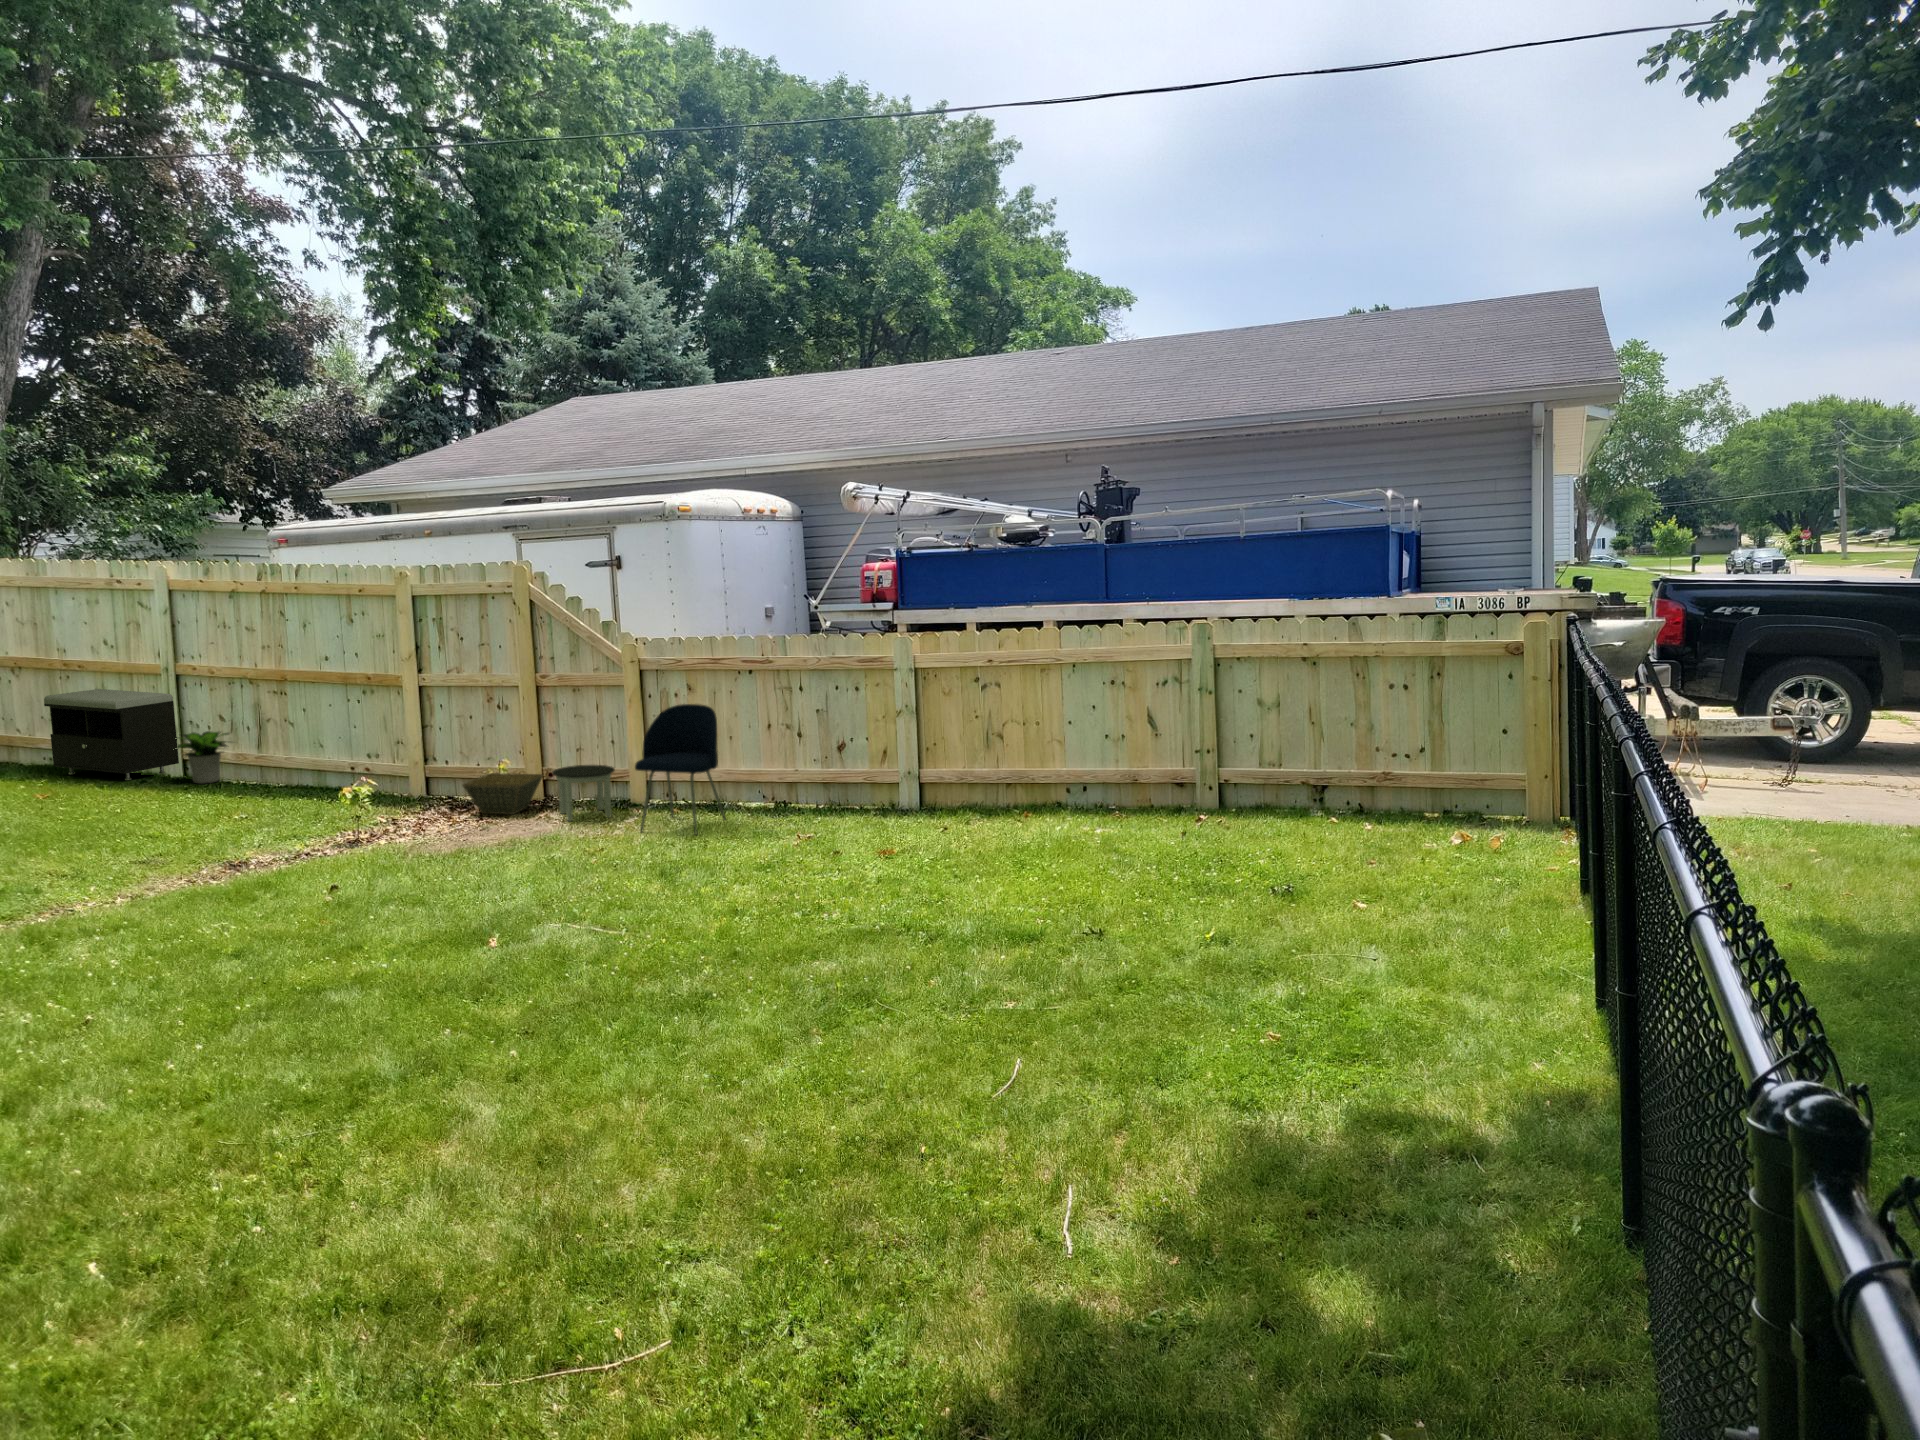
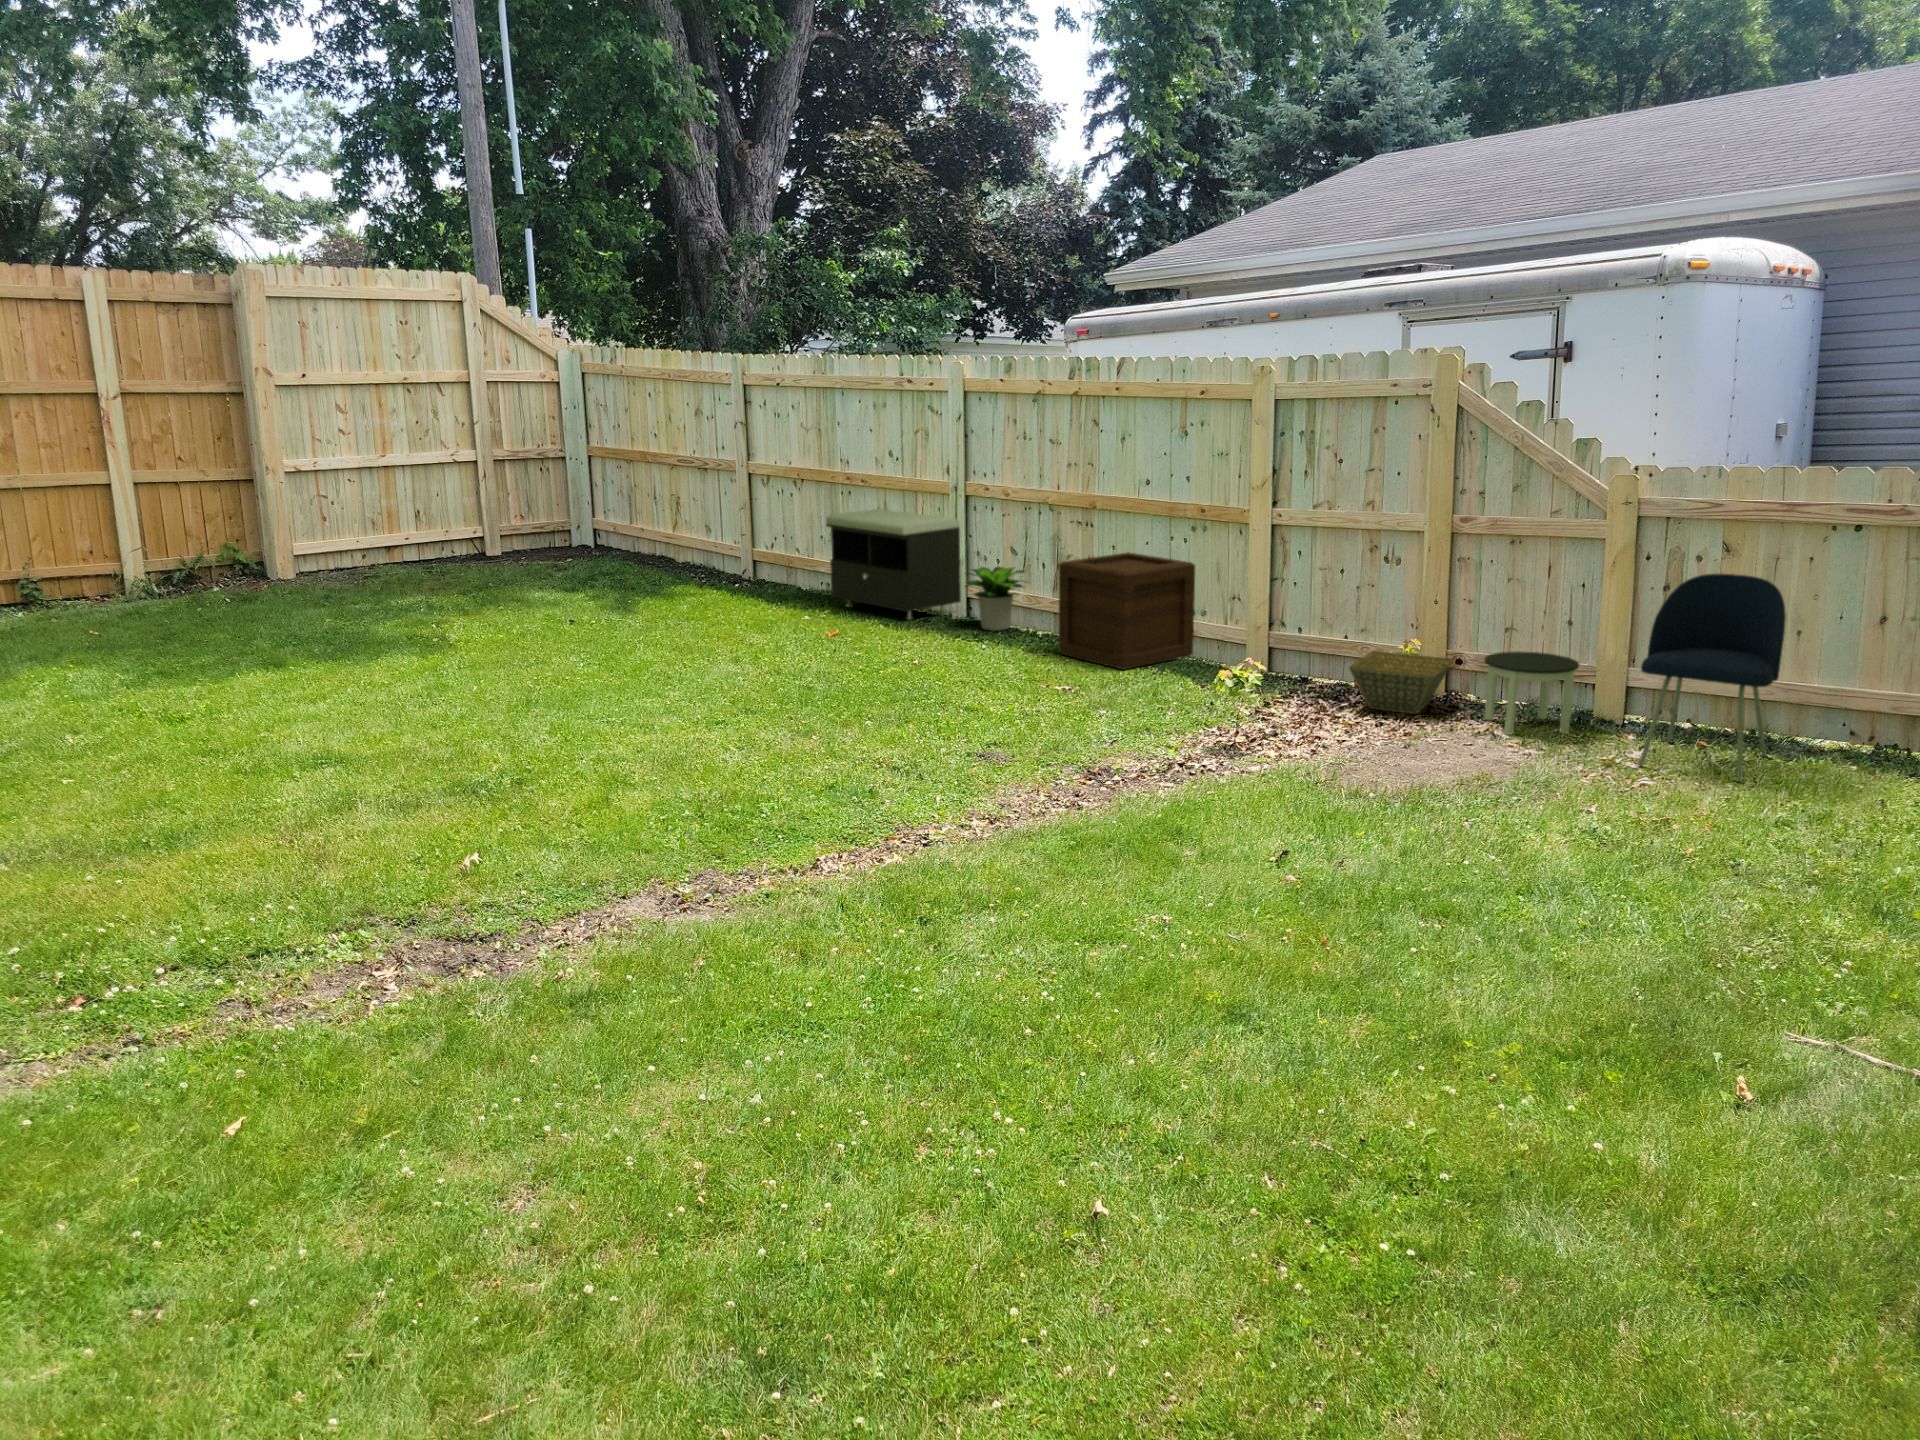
wooden crate: none [248,713,368,803] -> present [1059,553,1195,670]

